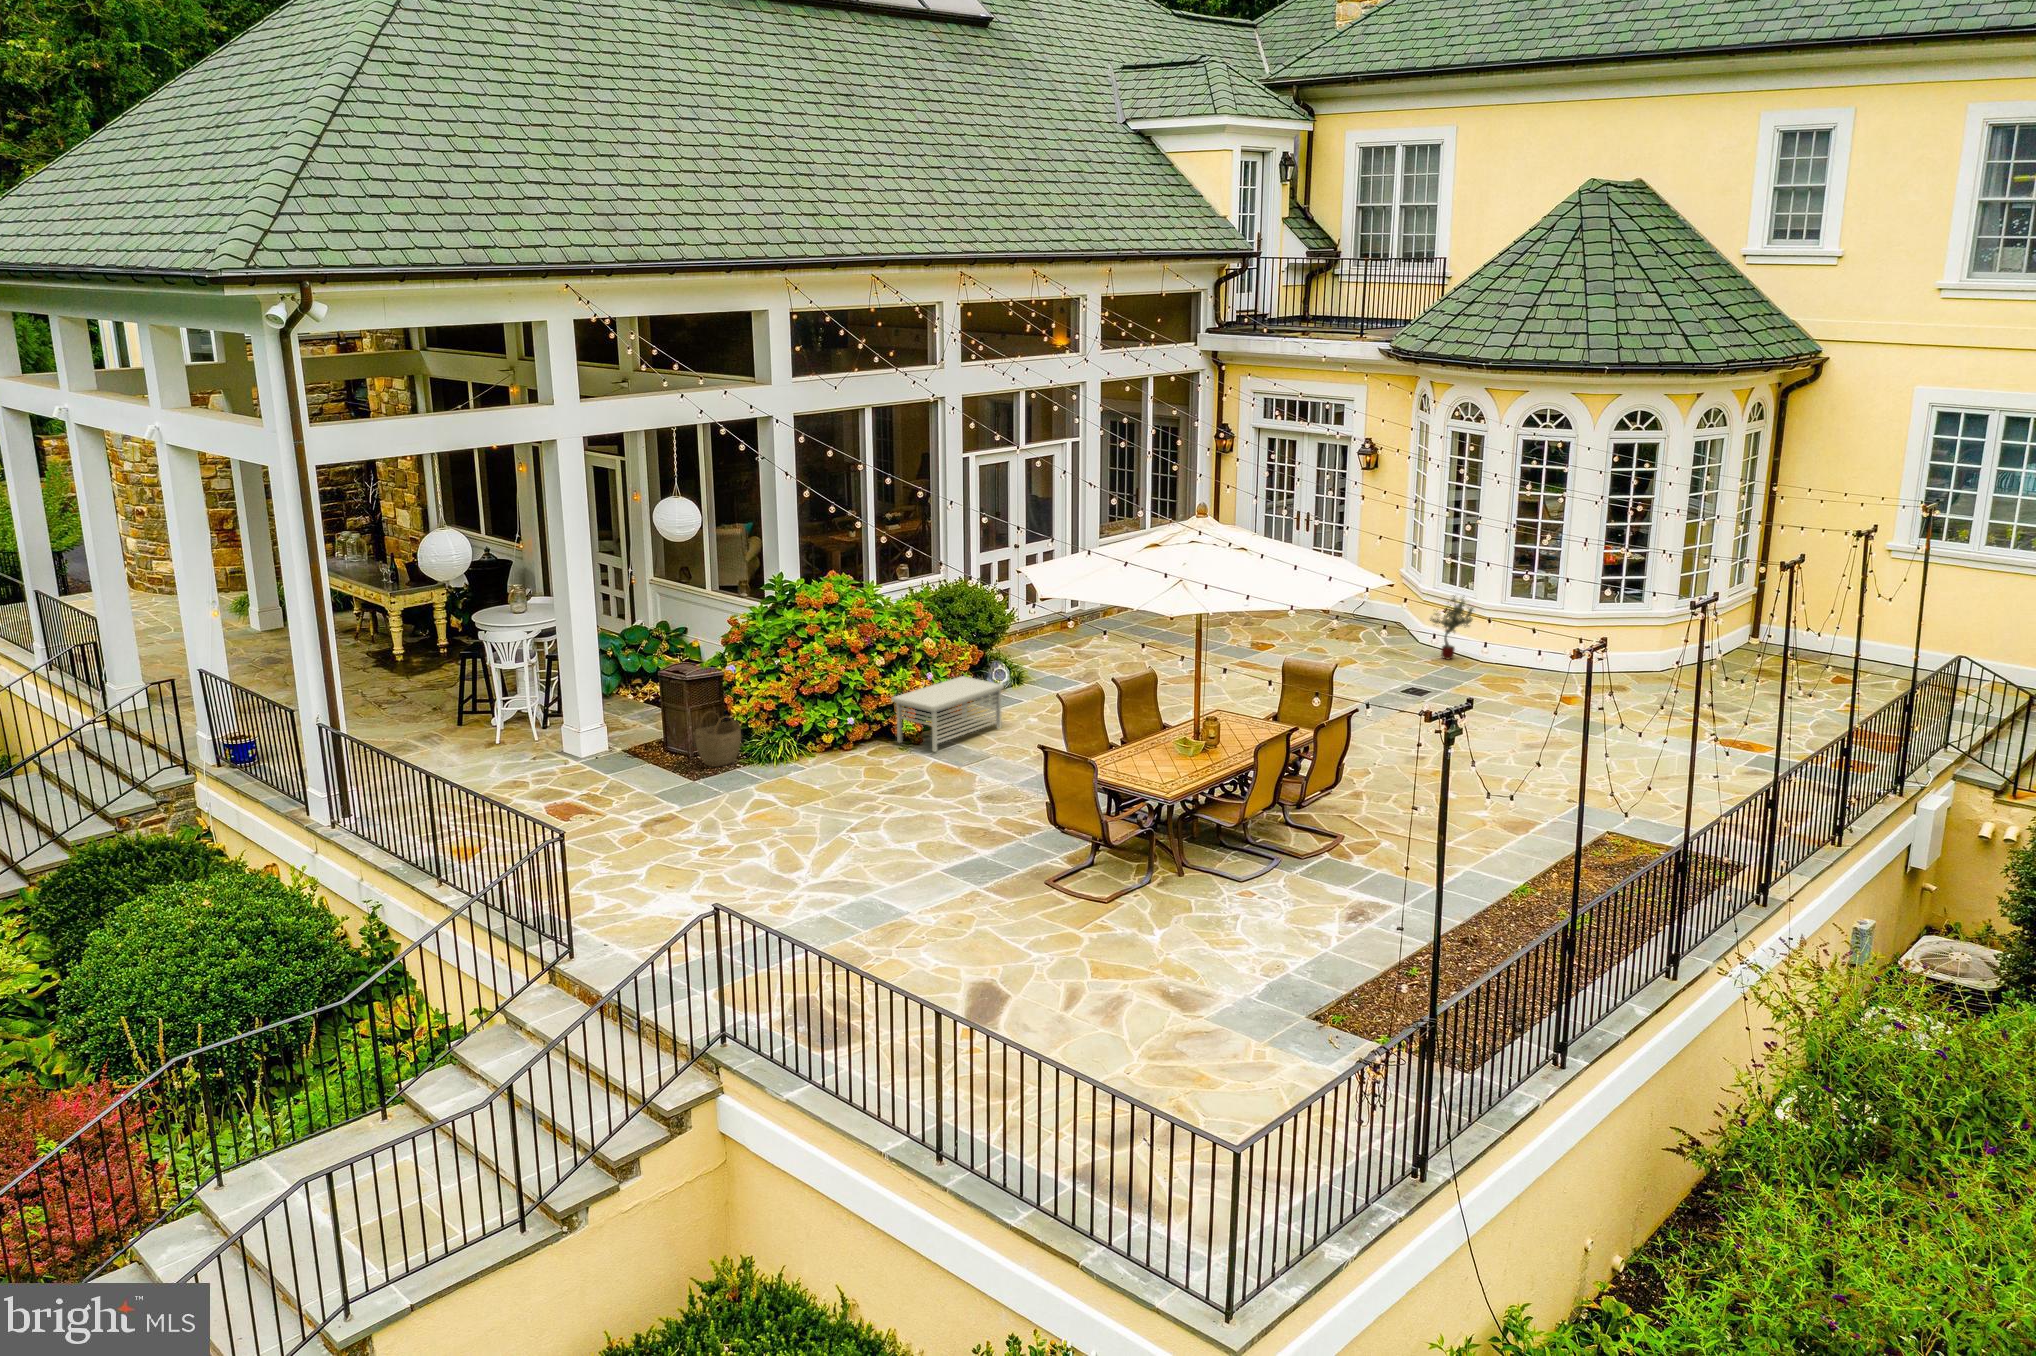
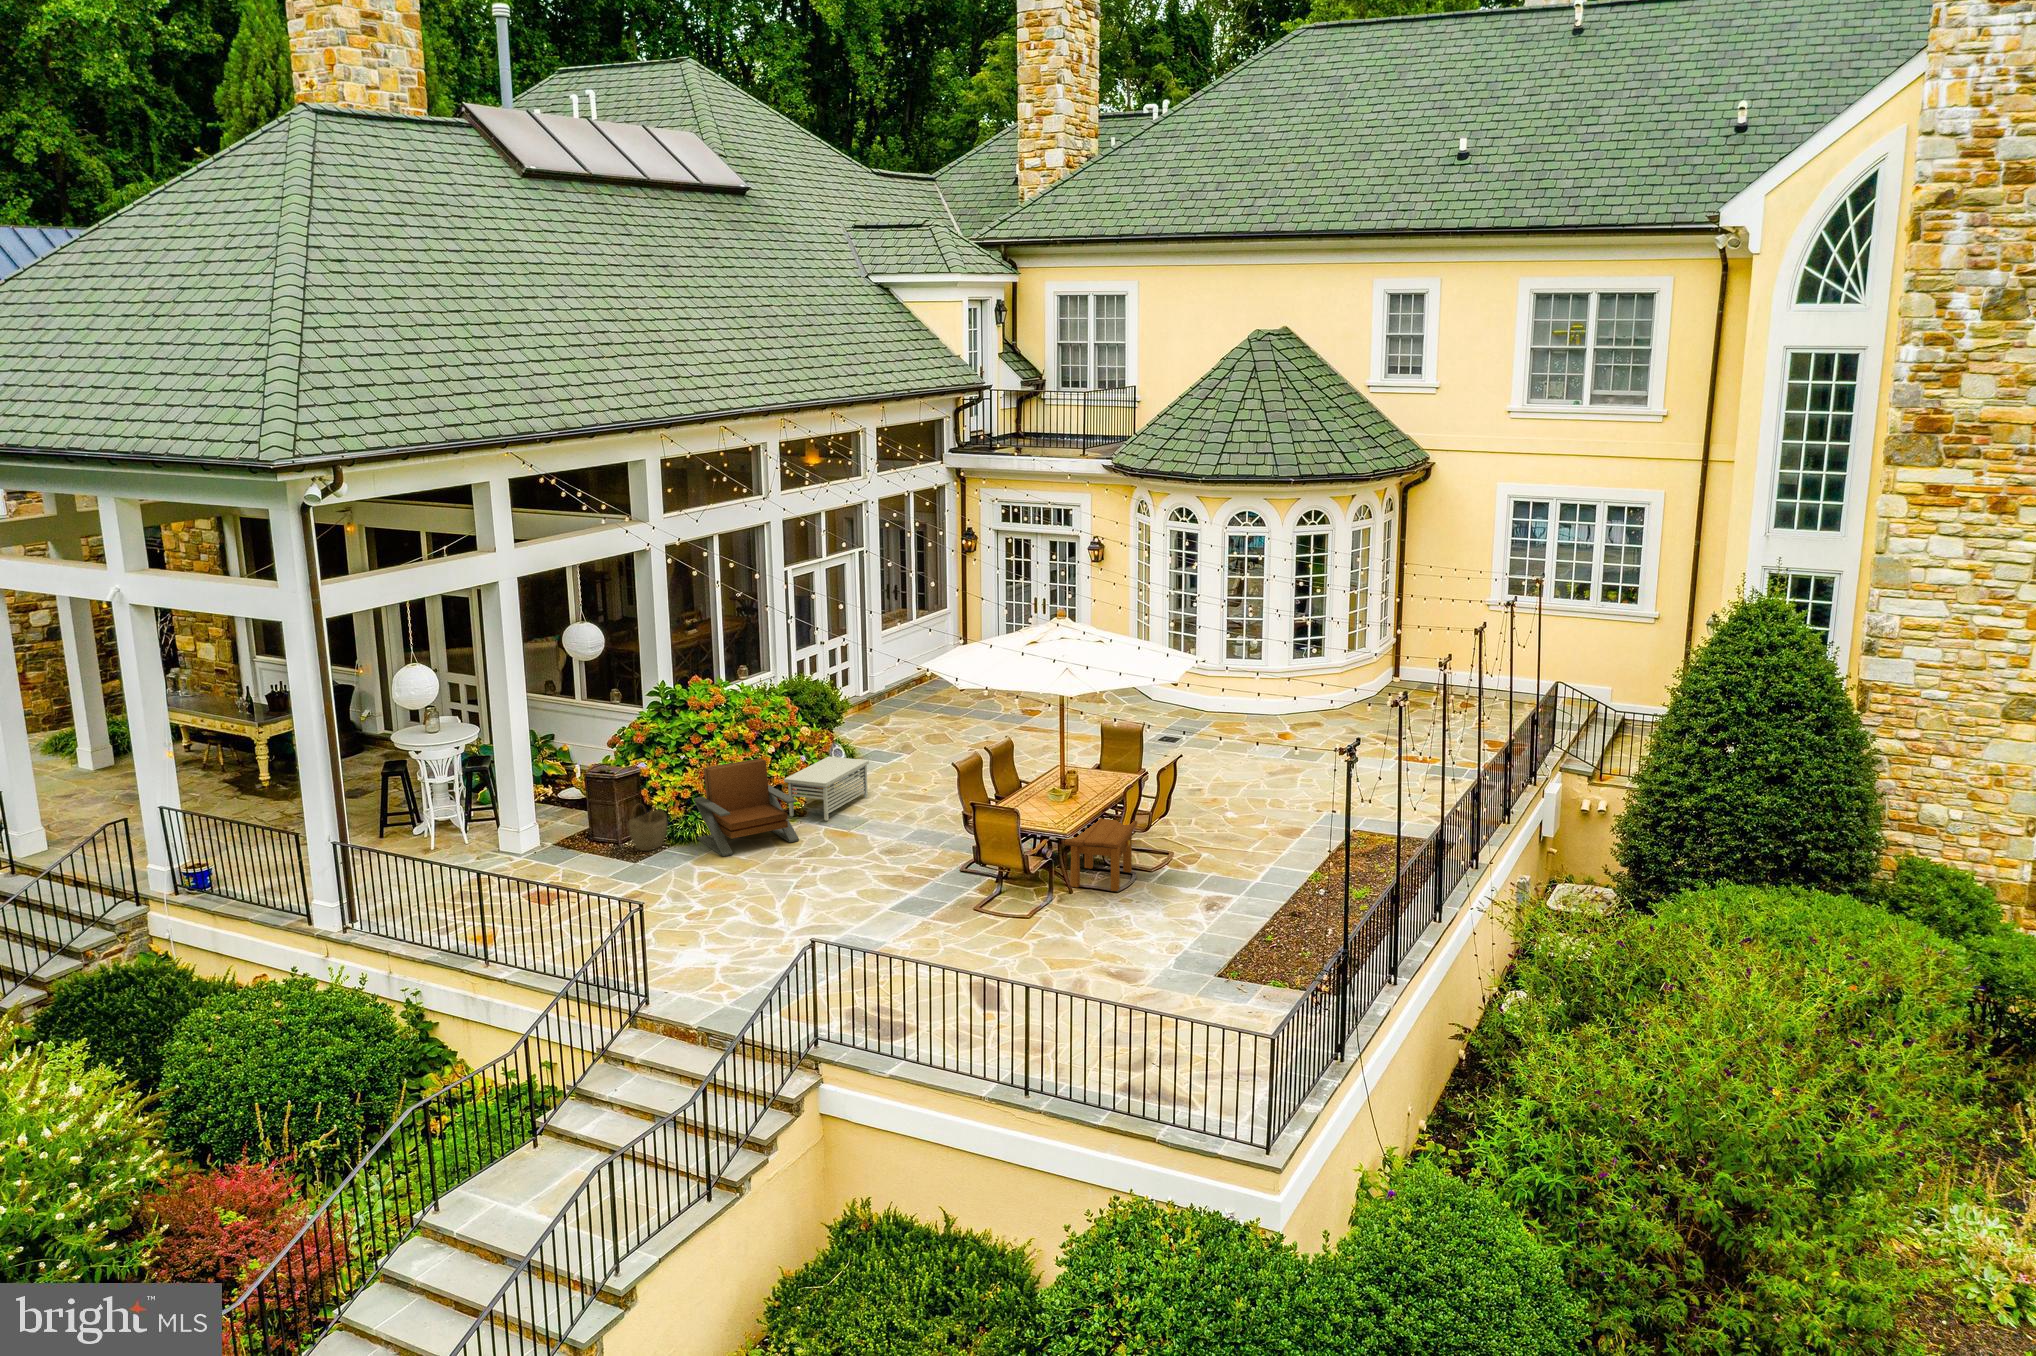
potted tree: present [1430,595,1473,659] -> none [1165,659,1202,711]
lounge chair: none [775,670,887,782] -> present [694,758,799,856]
side table: none [1169,781,1282,881] -> present [1065,818,1137,891]

